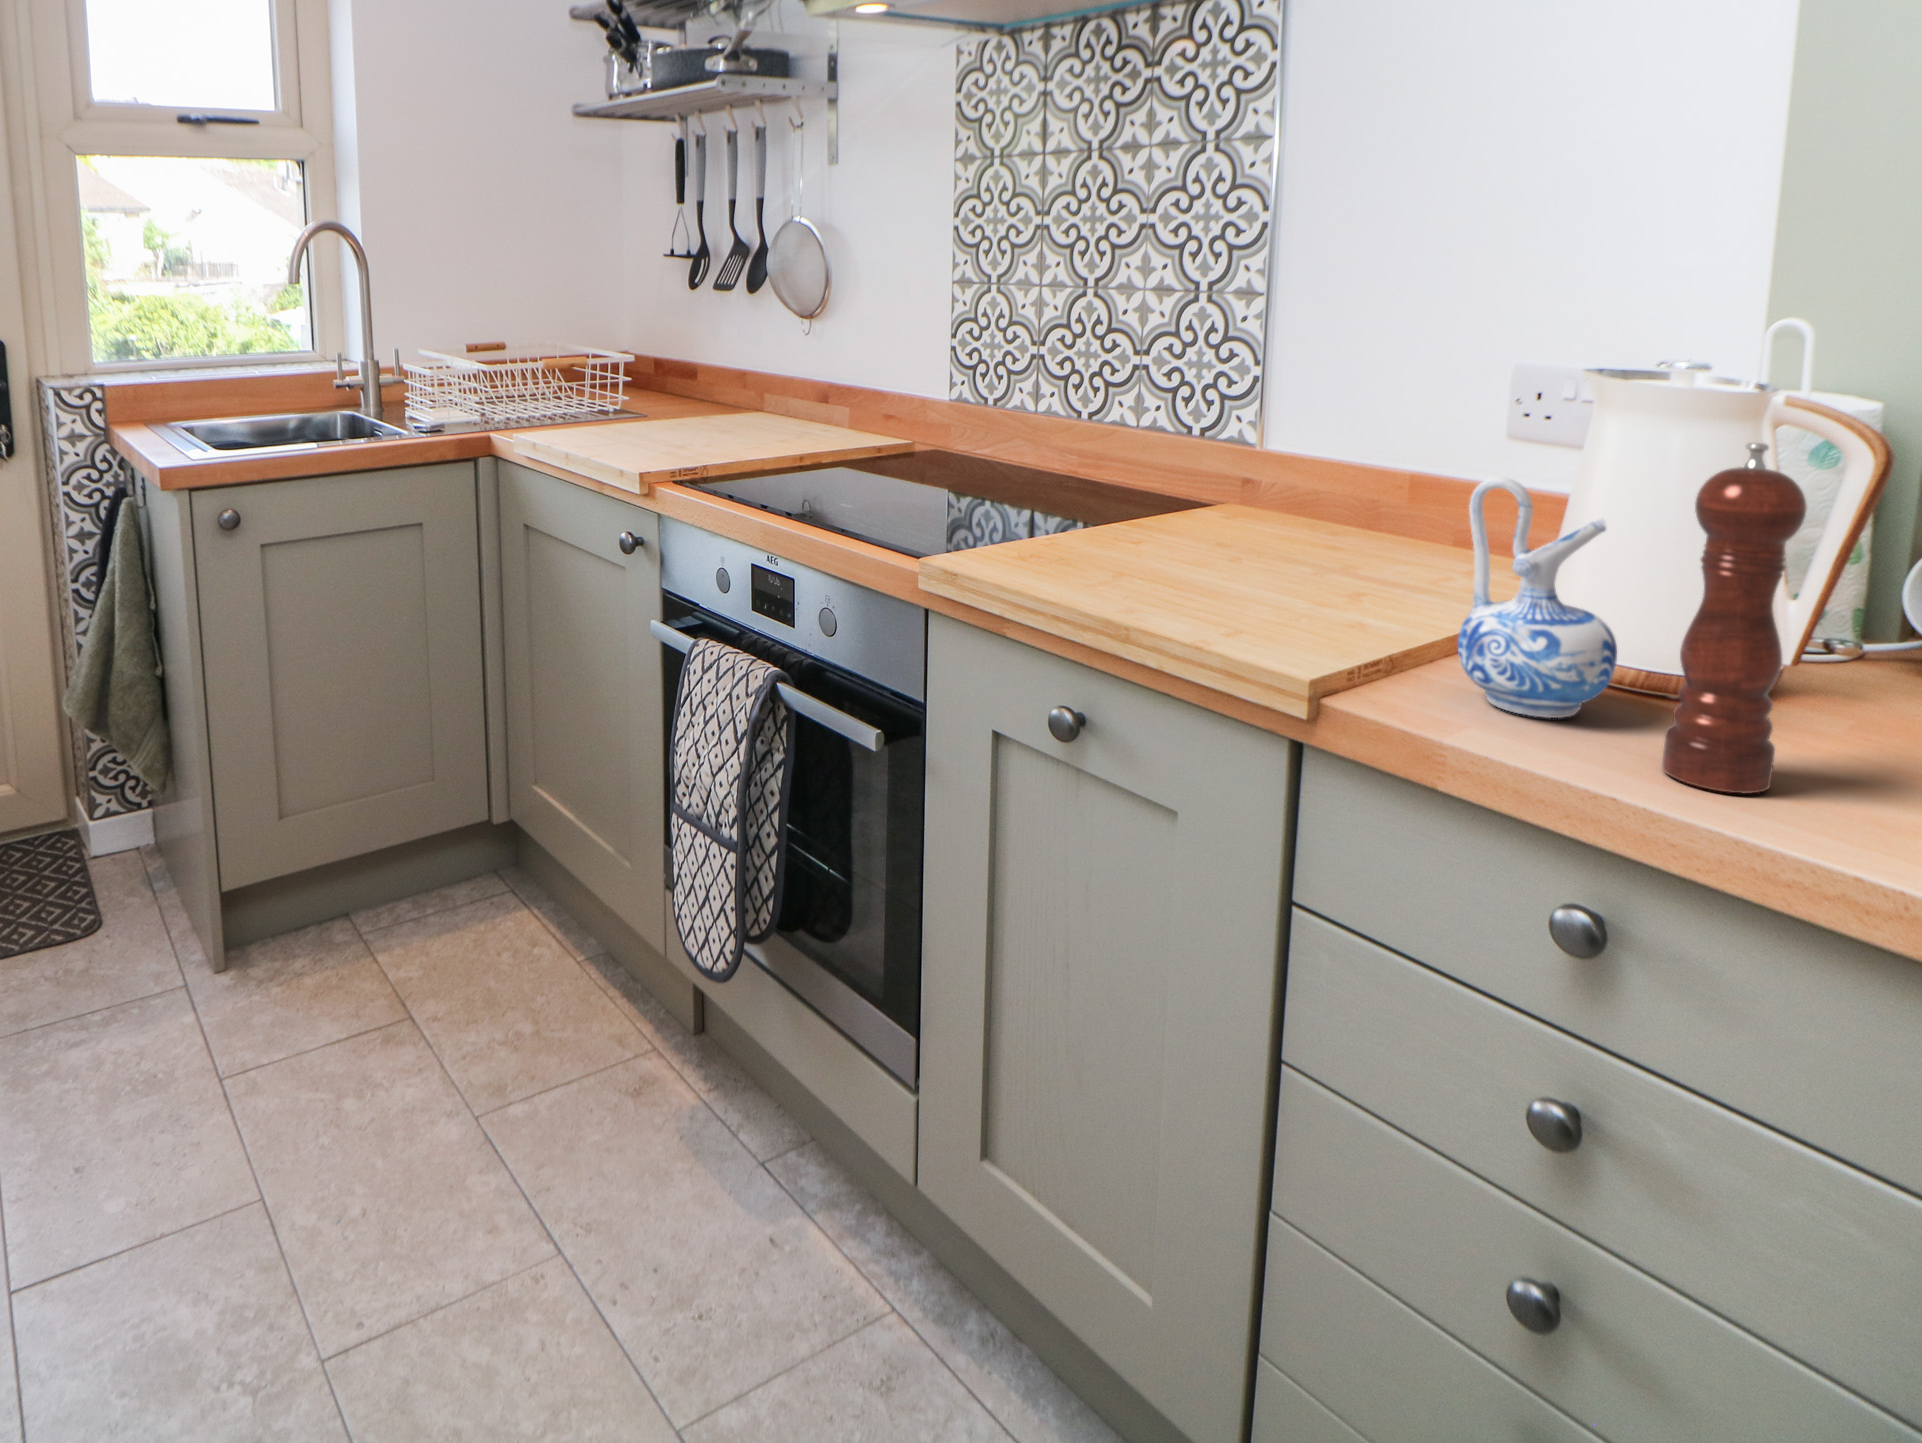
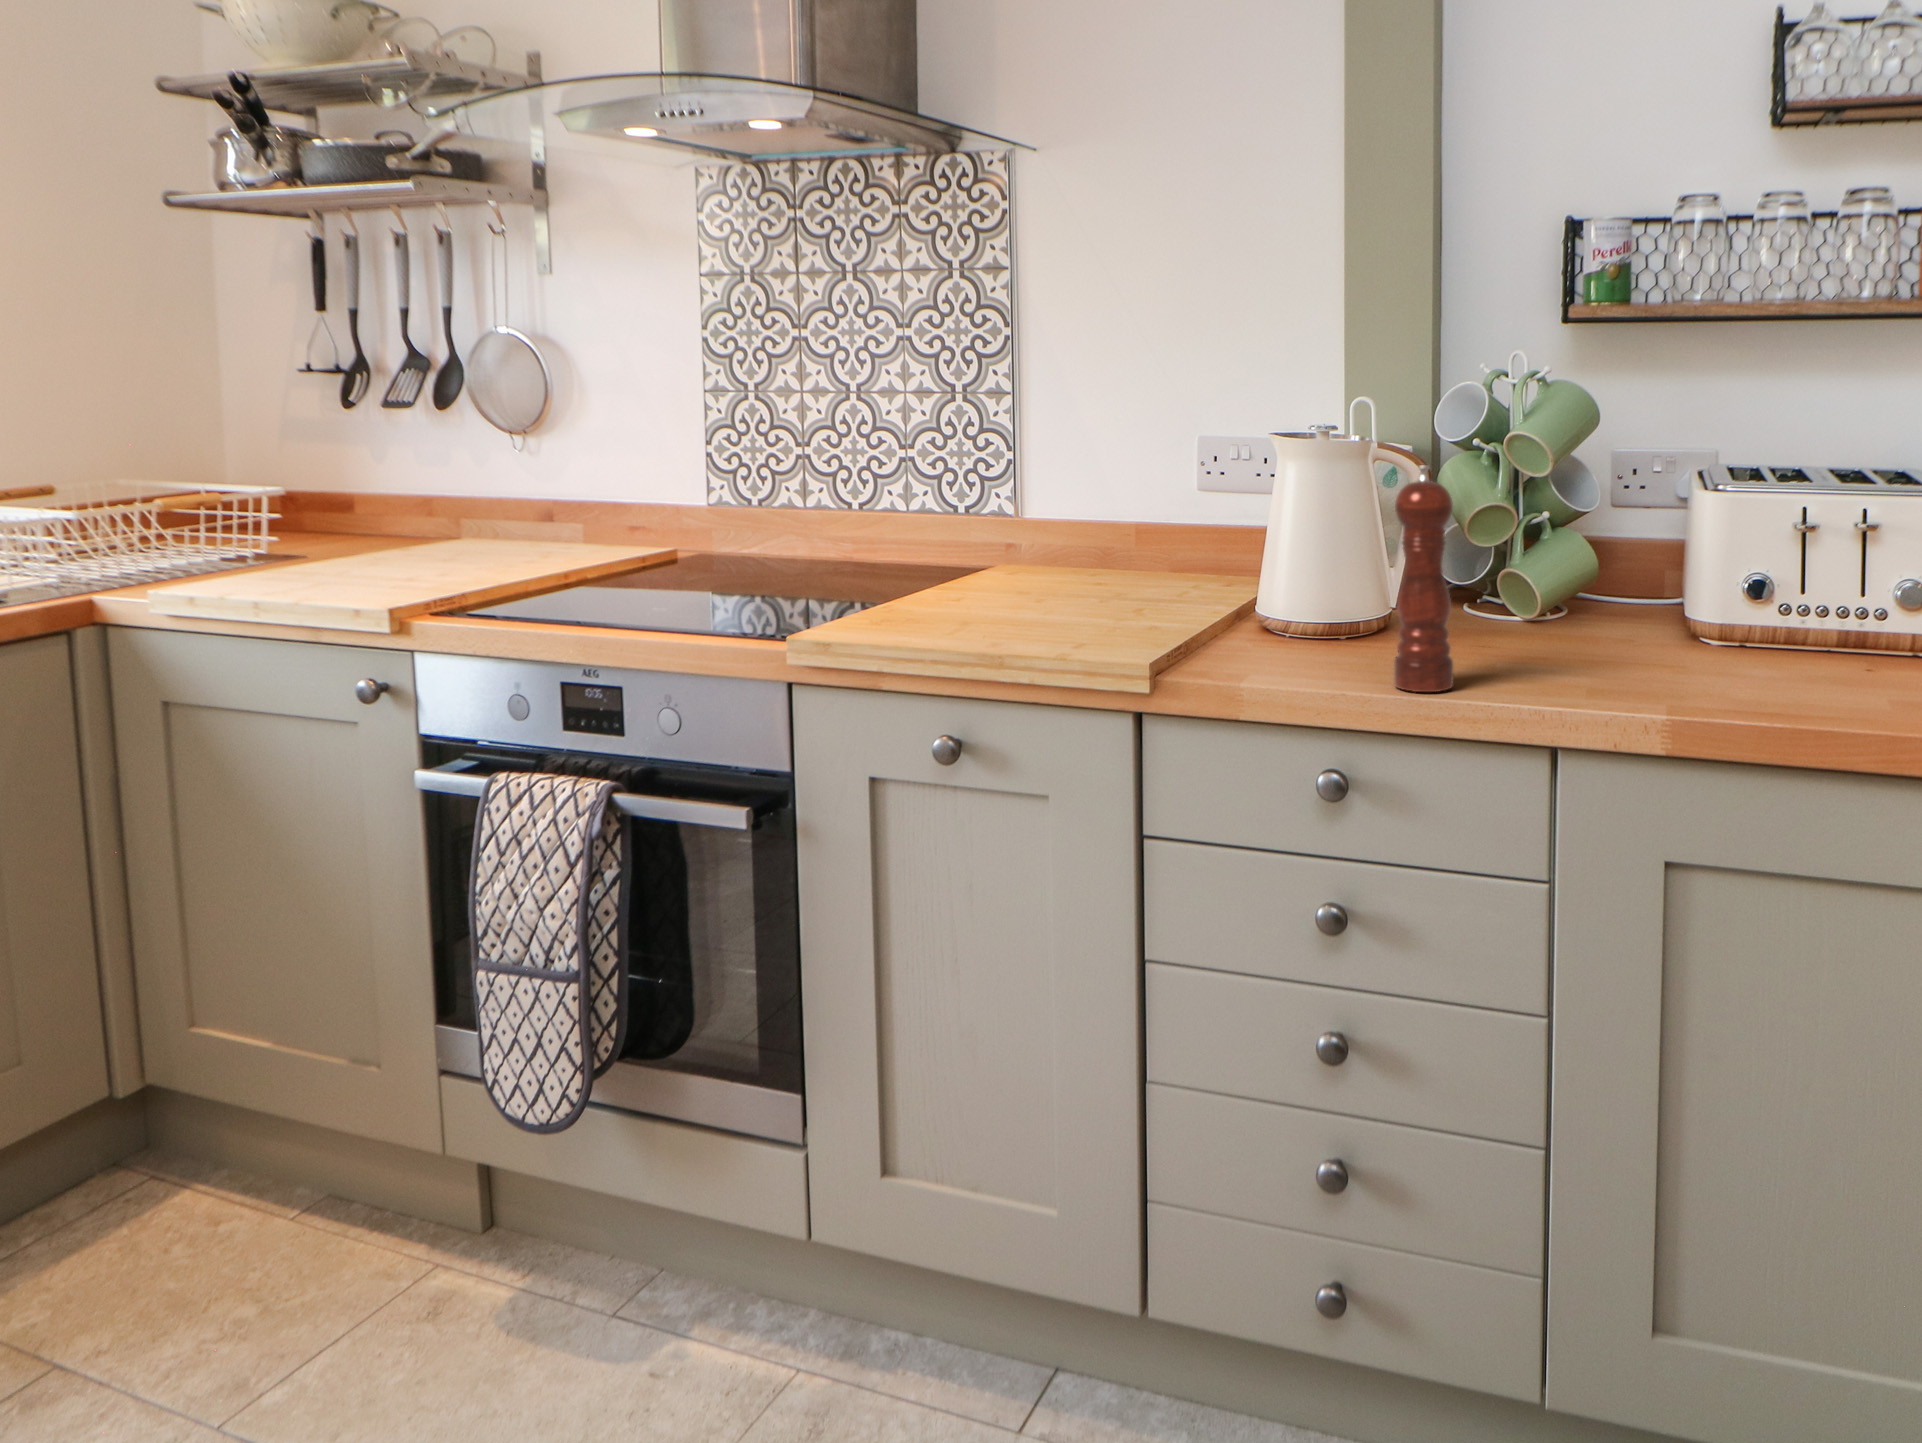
ceramic pitcher: present [1458,477,1617,718] -> none [1250,506,1349,672]

